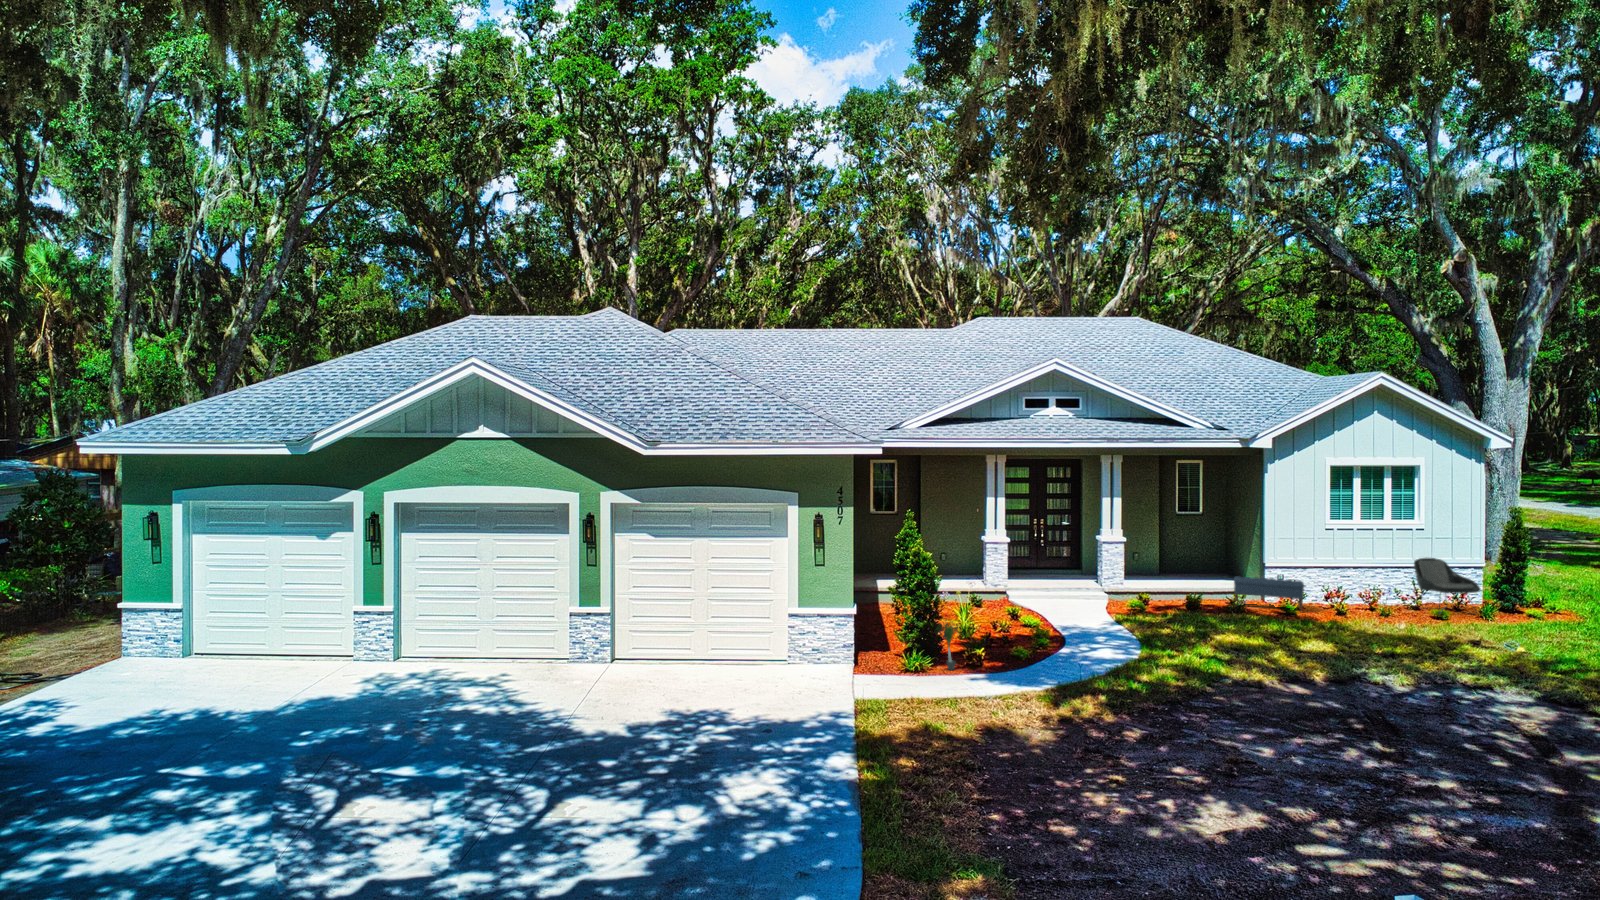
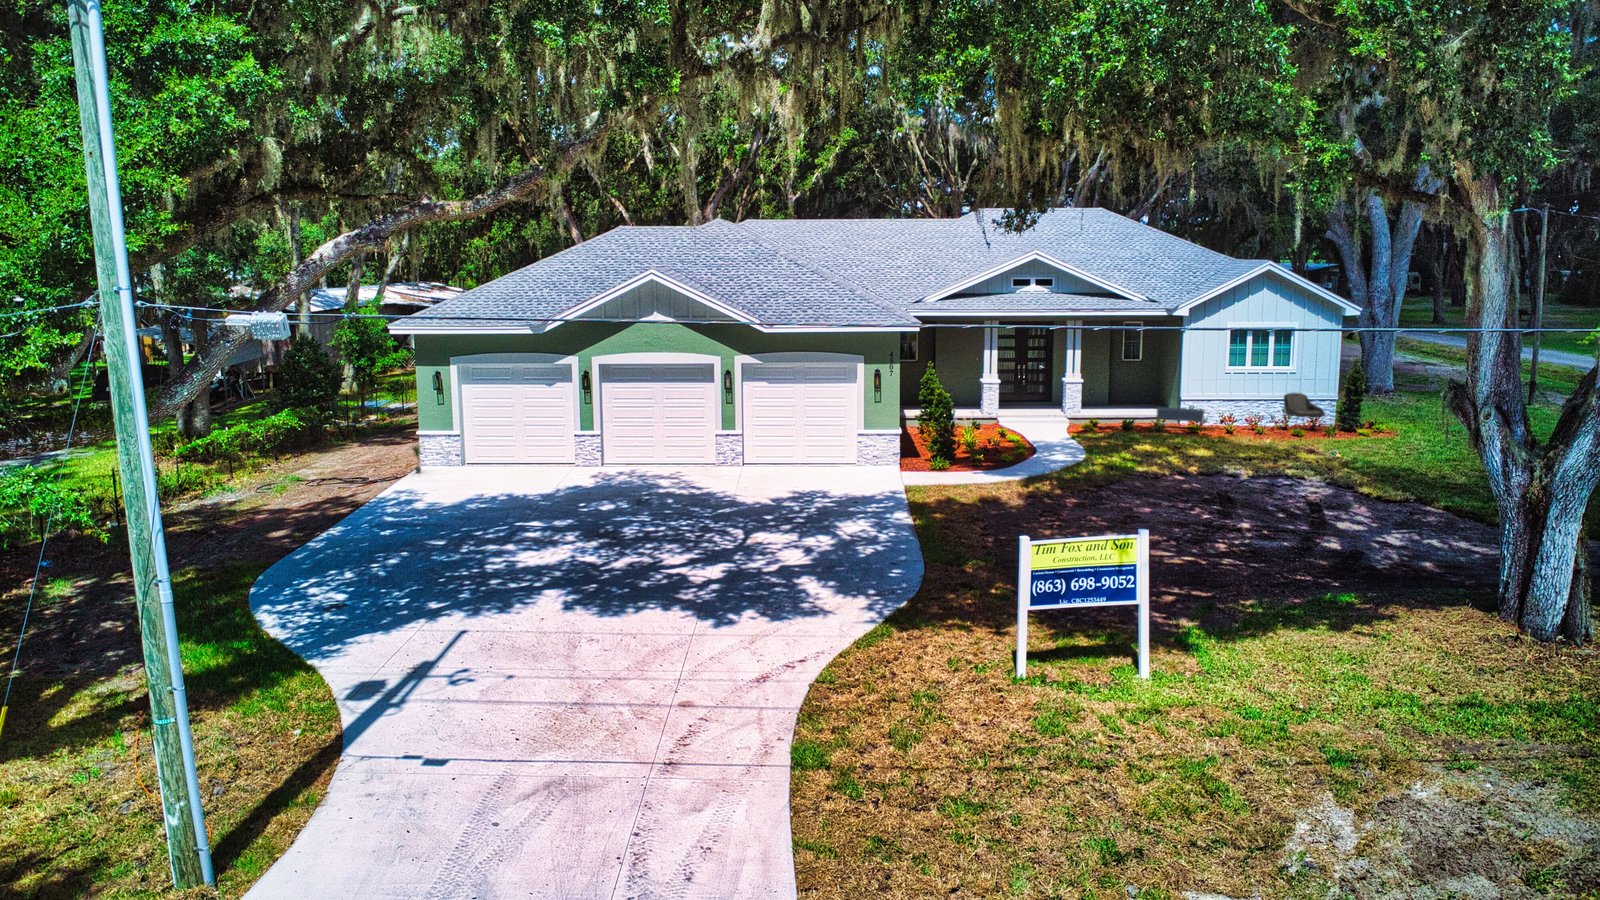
potted plant: present [944,623,957,670] -> present [411,444,421,473]

